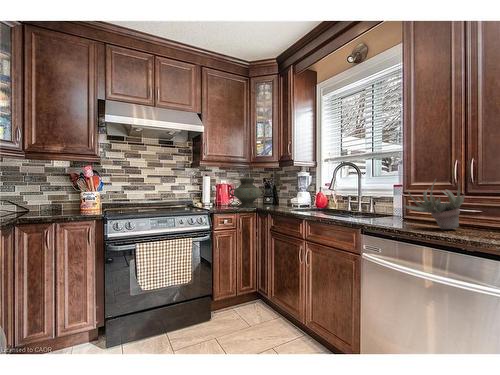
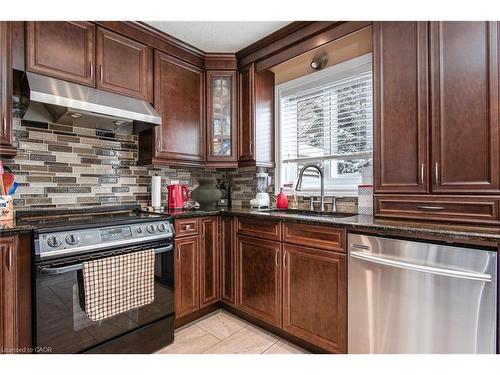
succulent plant: present [404,179,465,229] -> none [385,180,433,224]

